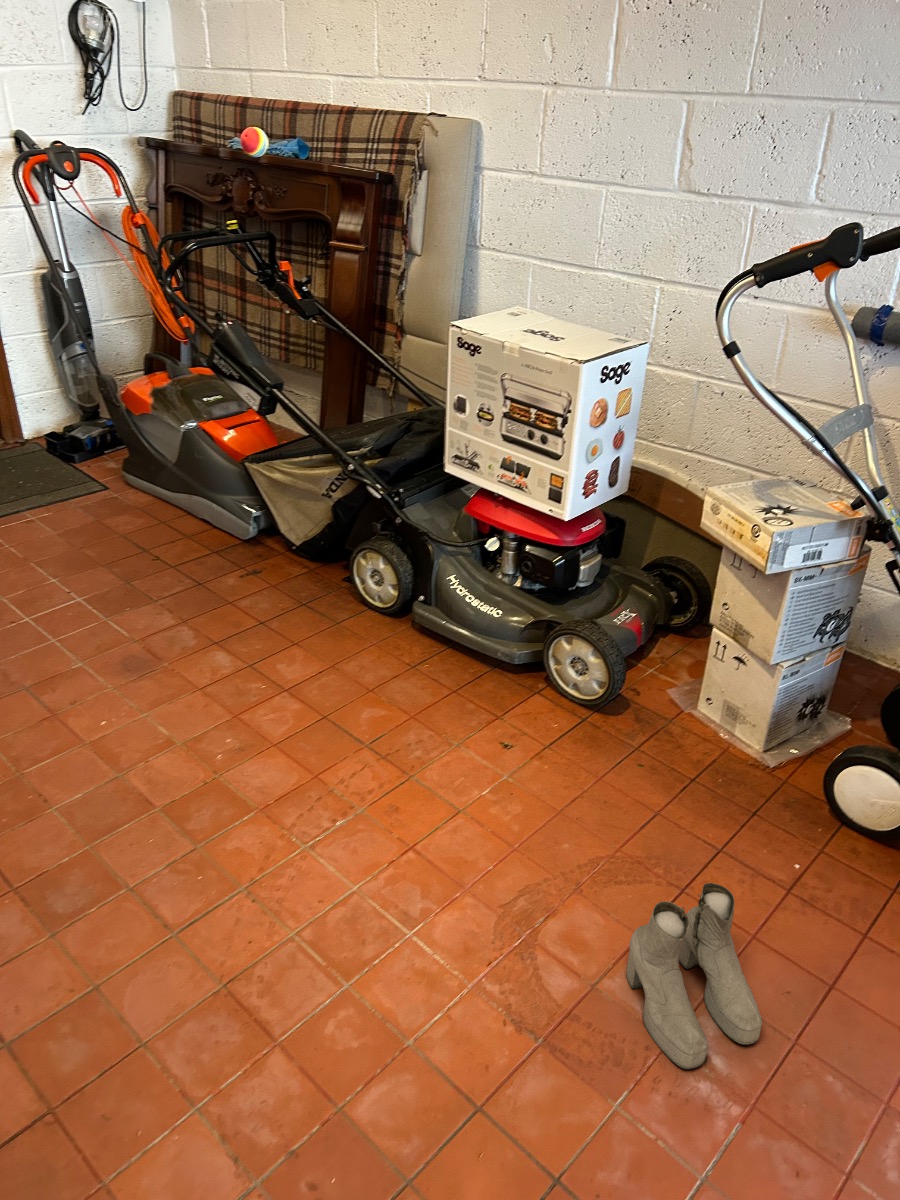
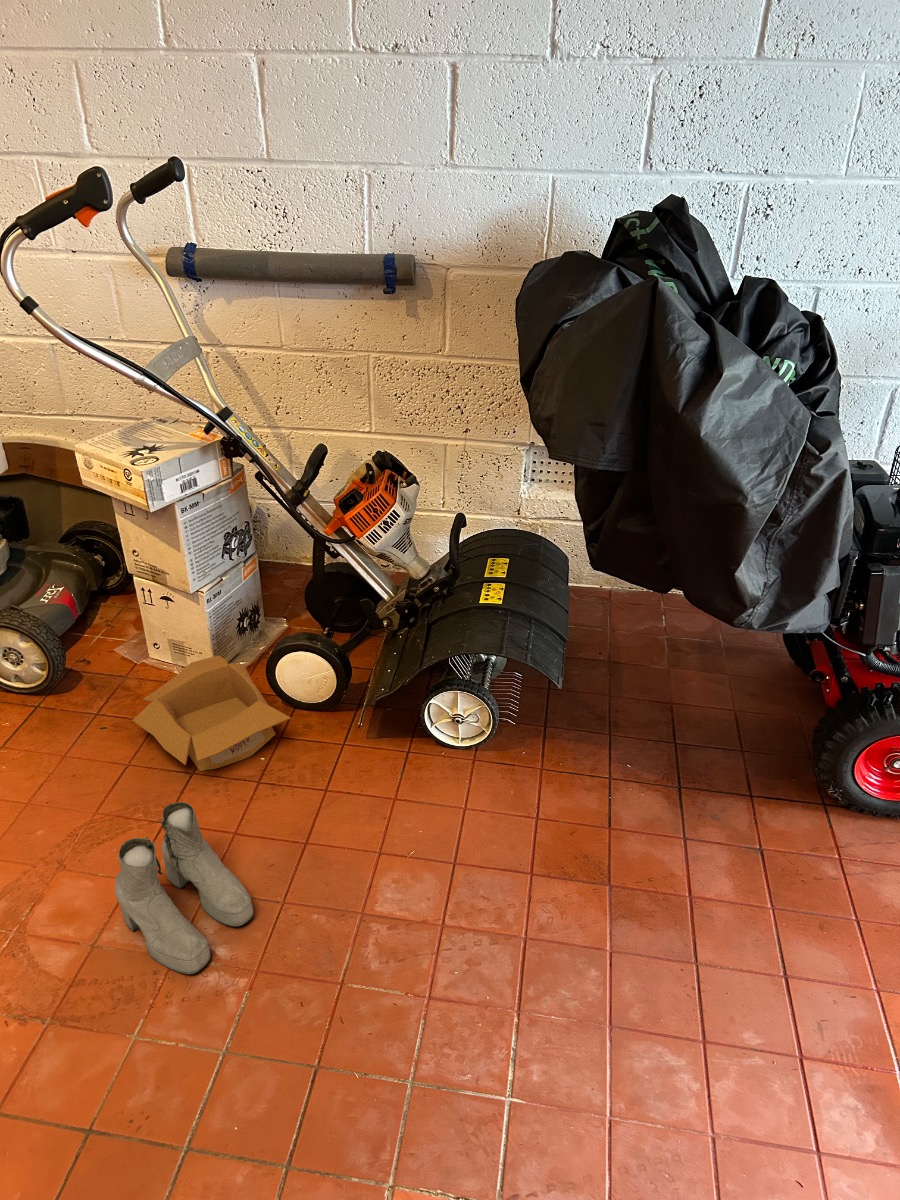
cardboard box: none [674,735,847,860] -> present [133,656,292,771]

